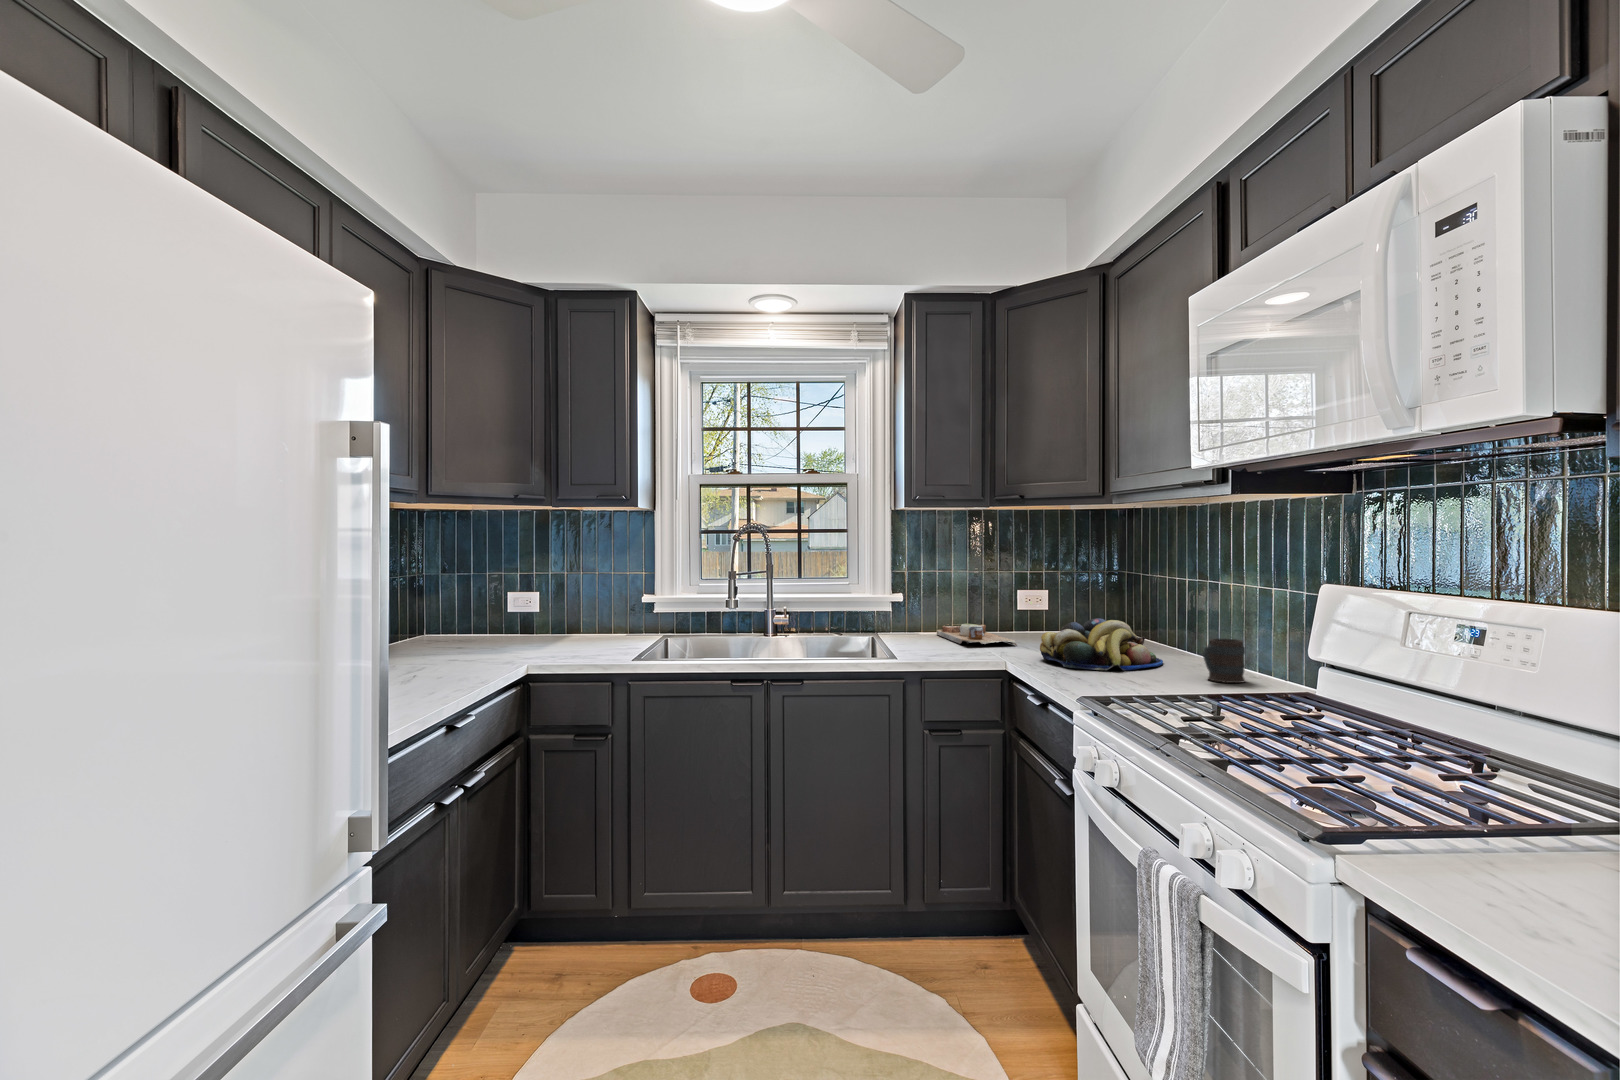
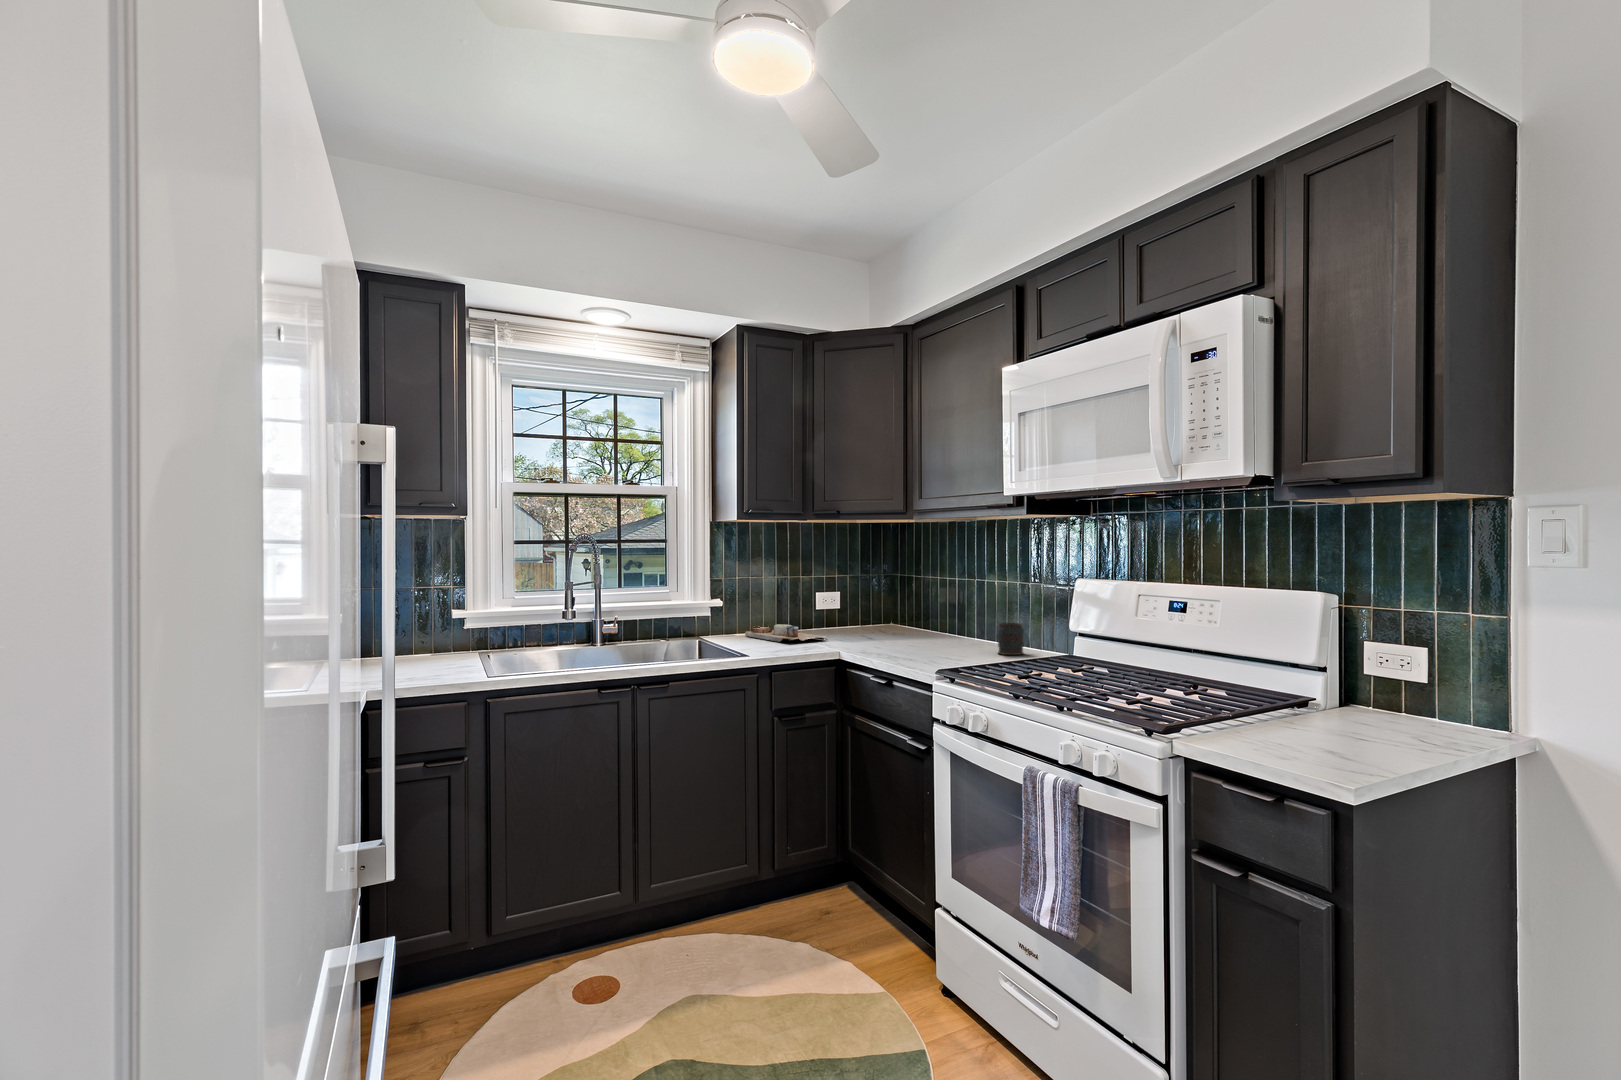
fruit bowl: present [1040,618,1163,670] -> none [862,613,956,653]

